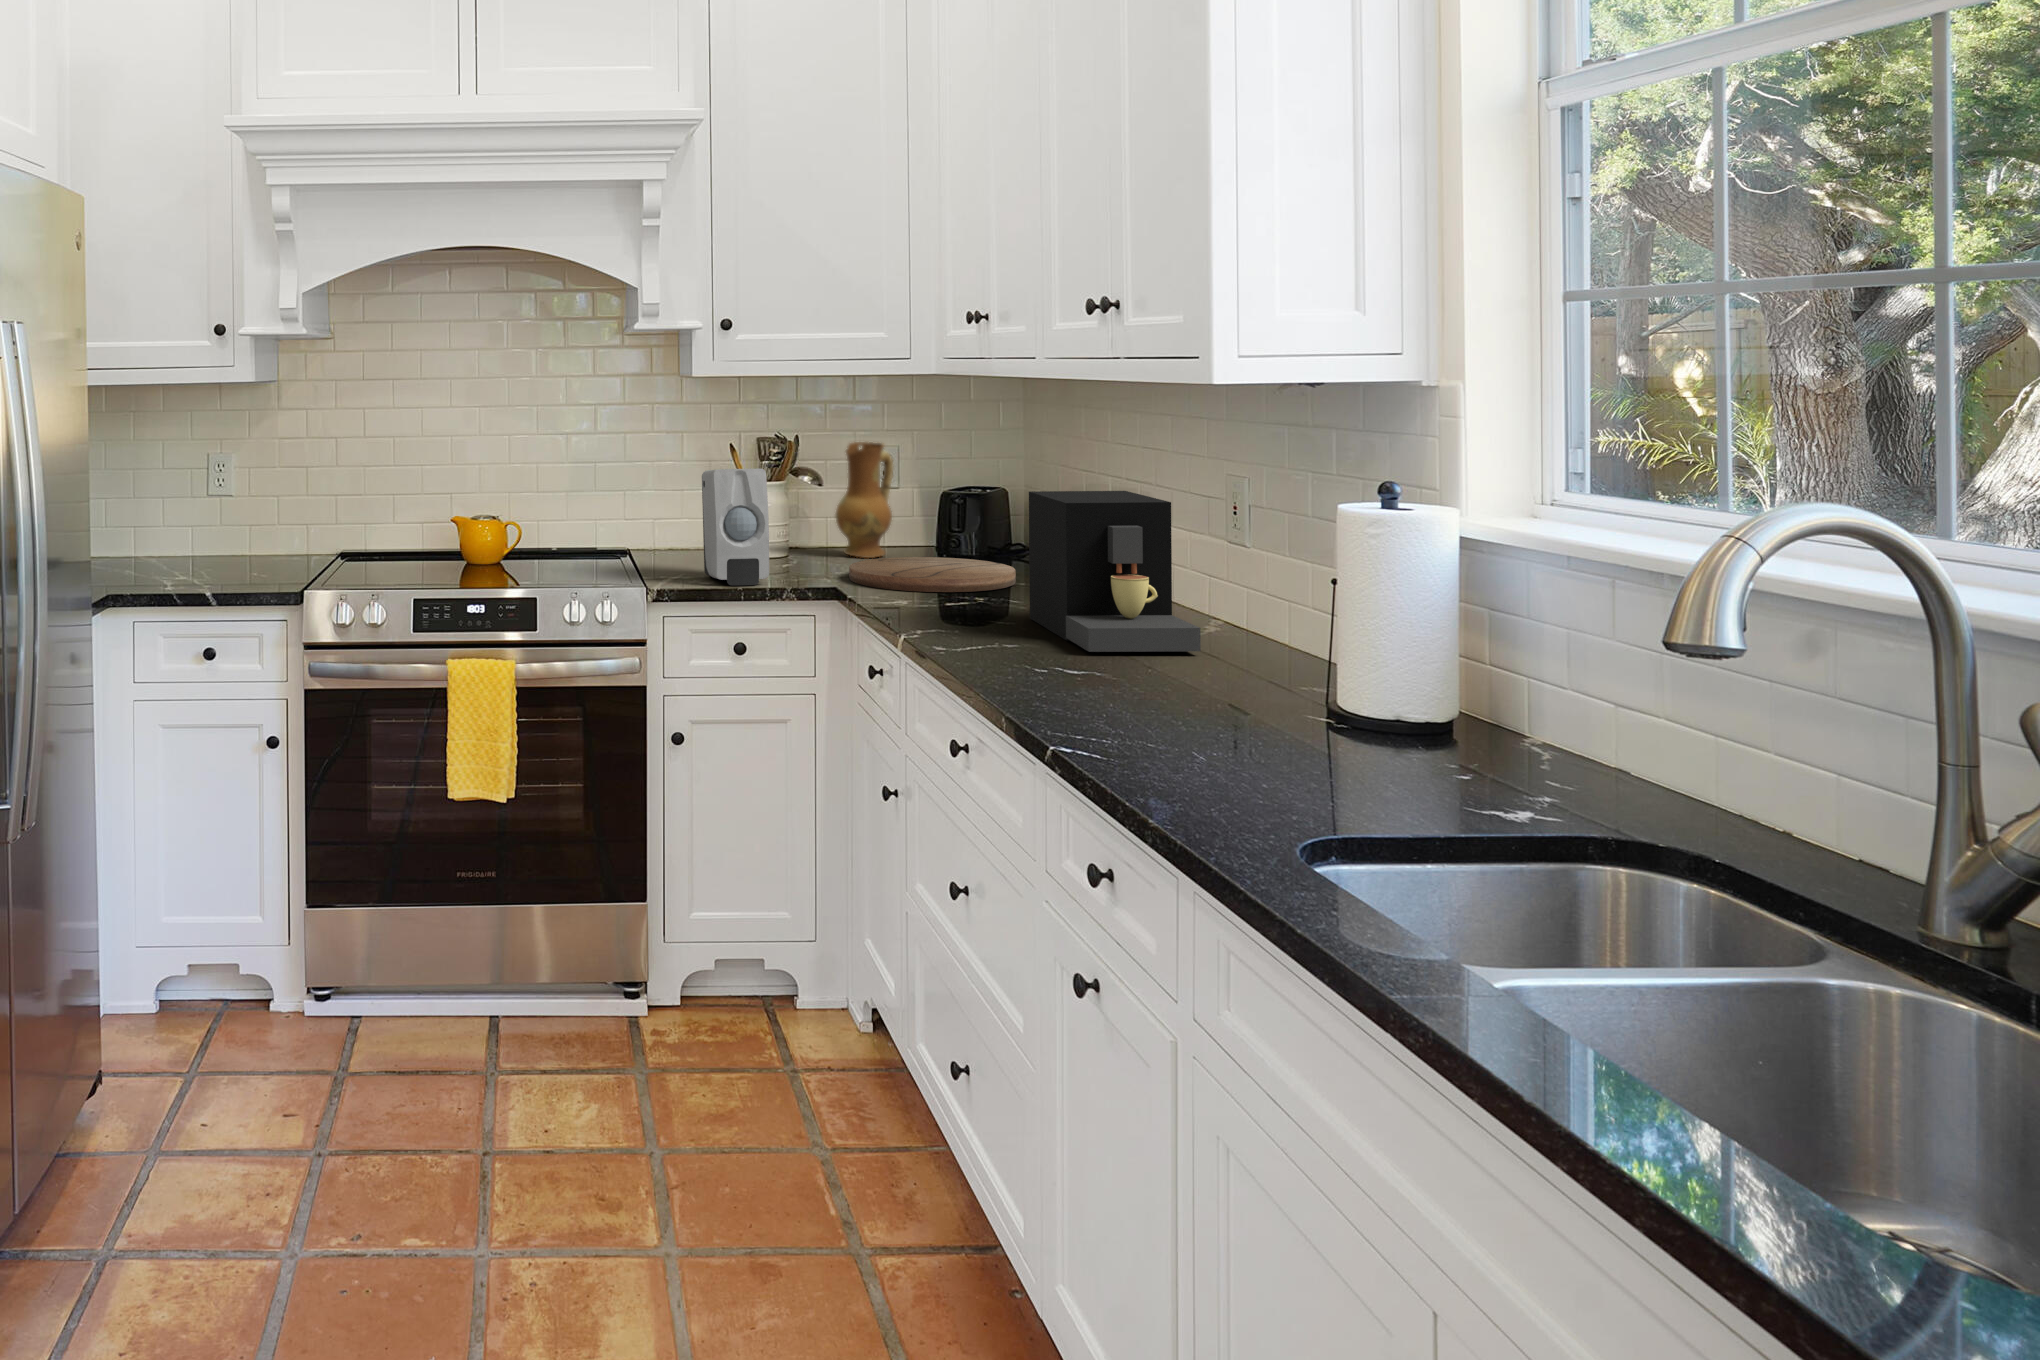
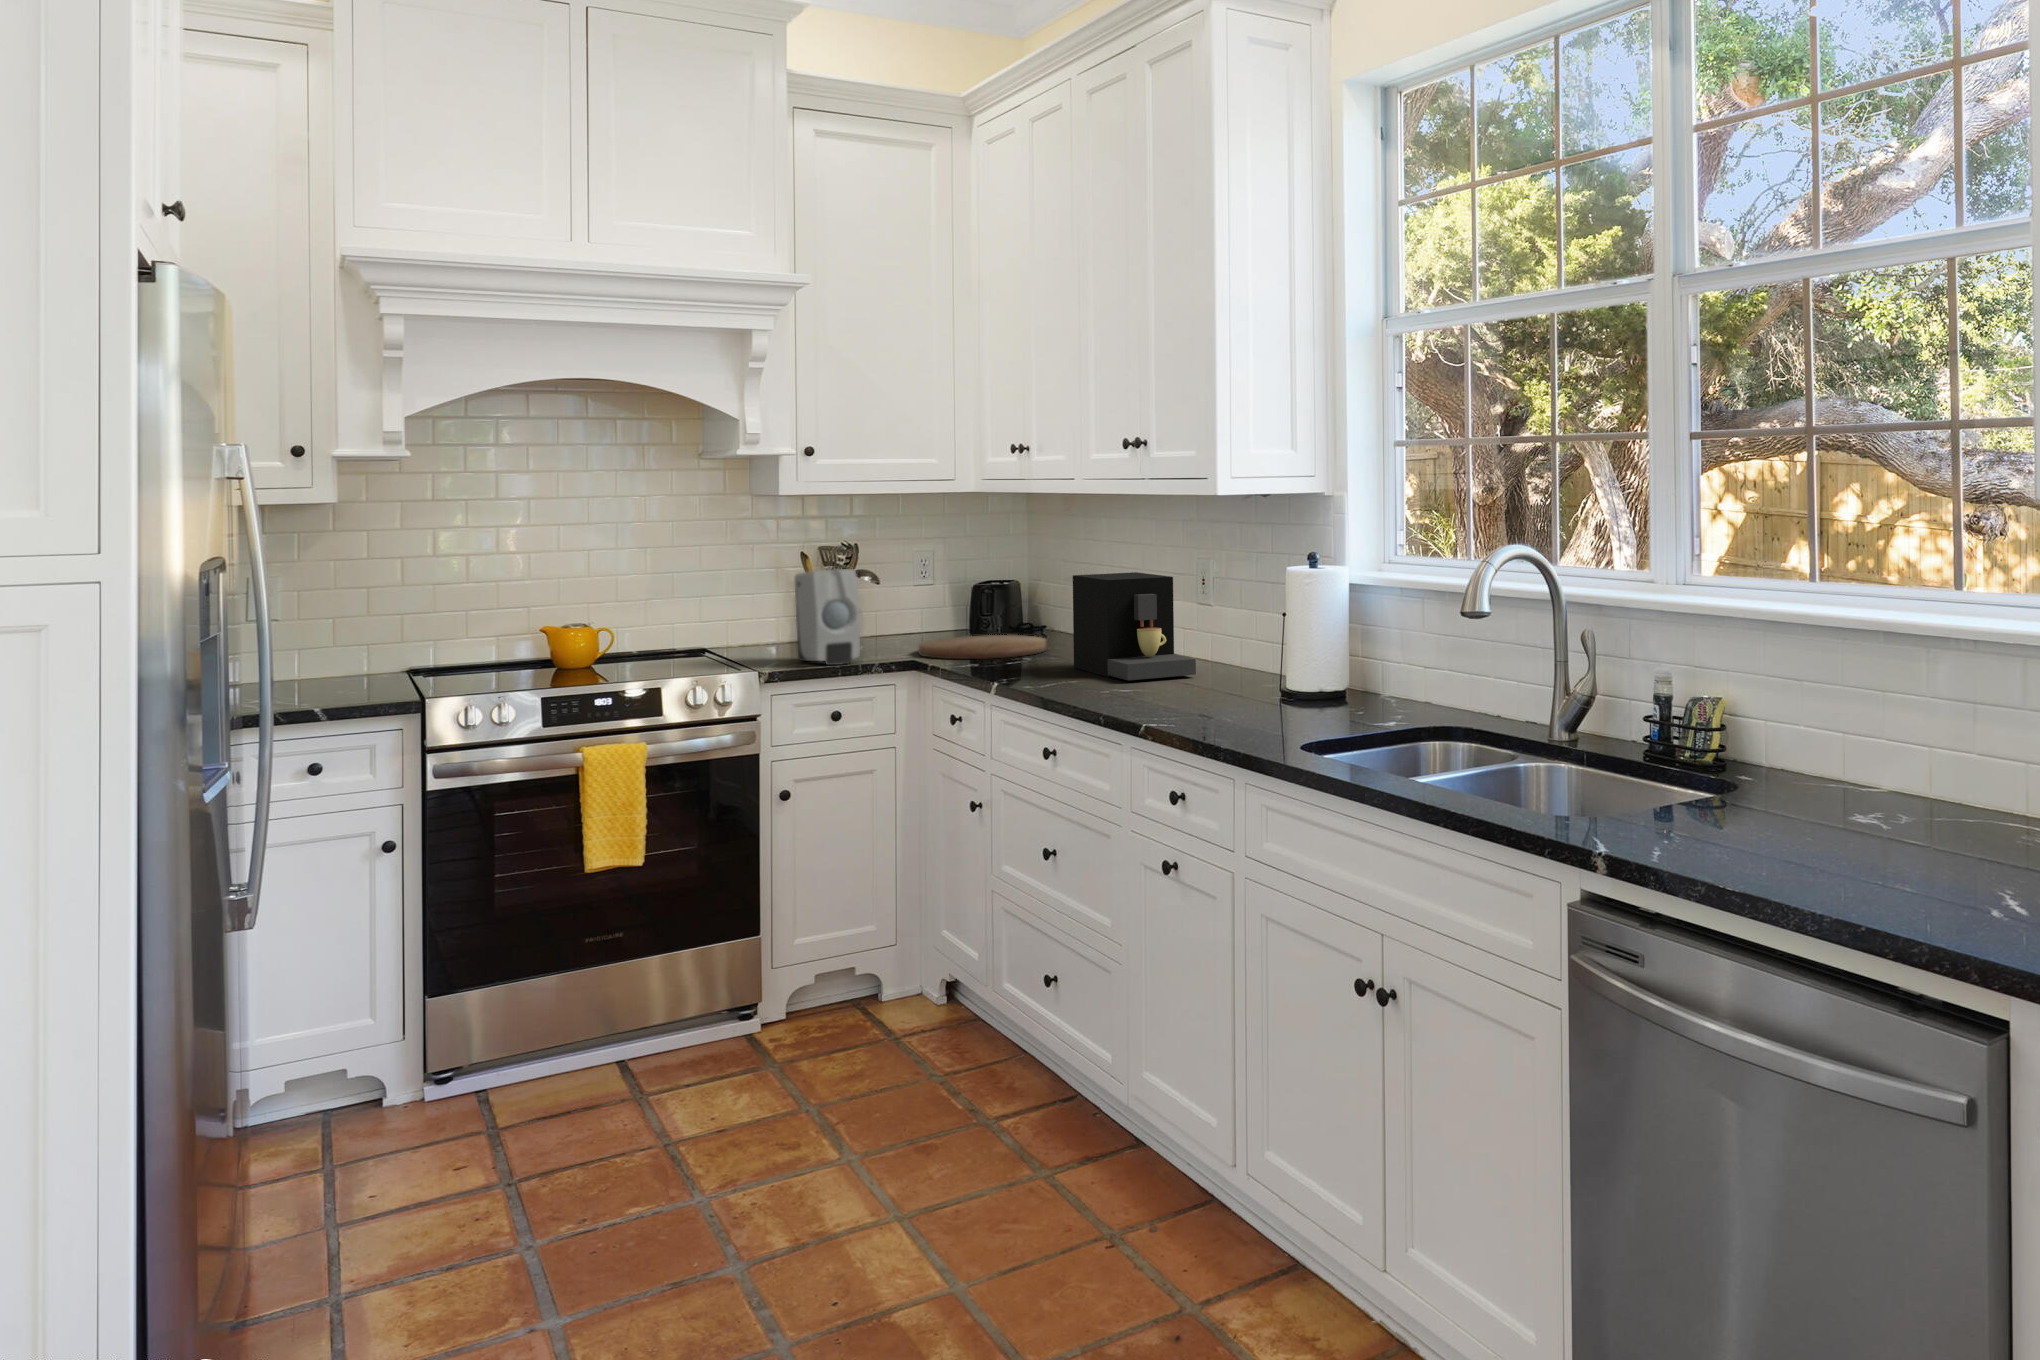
ceramic jug: present [835,442,893,558] -> none [891,547,938,642]

